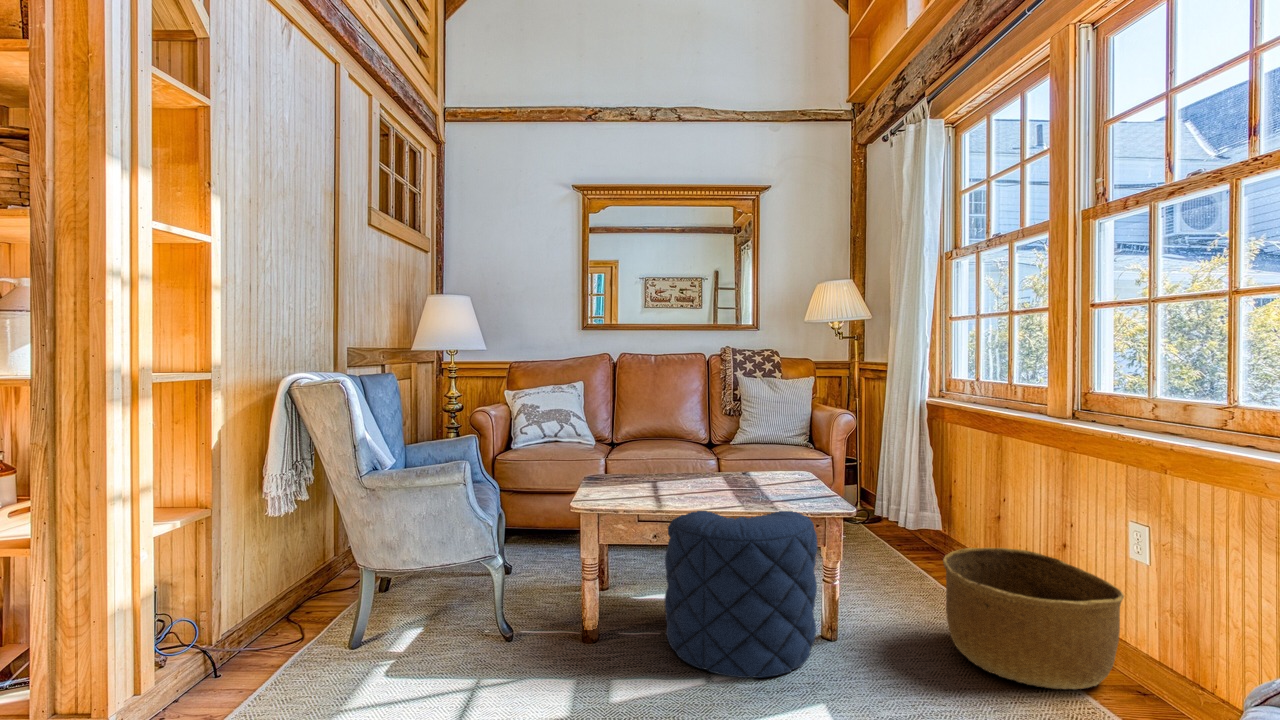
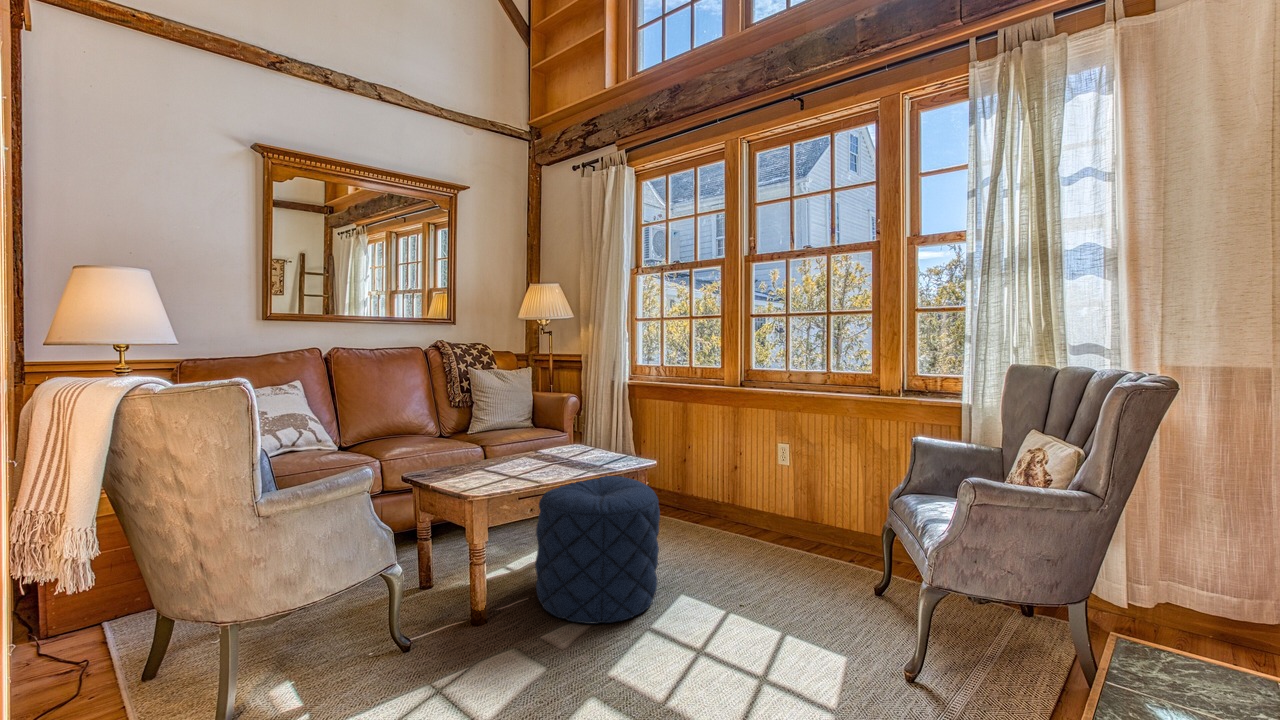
basket: present [943,548,1124,689] -> none [704,482,801,564]

